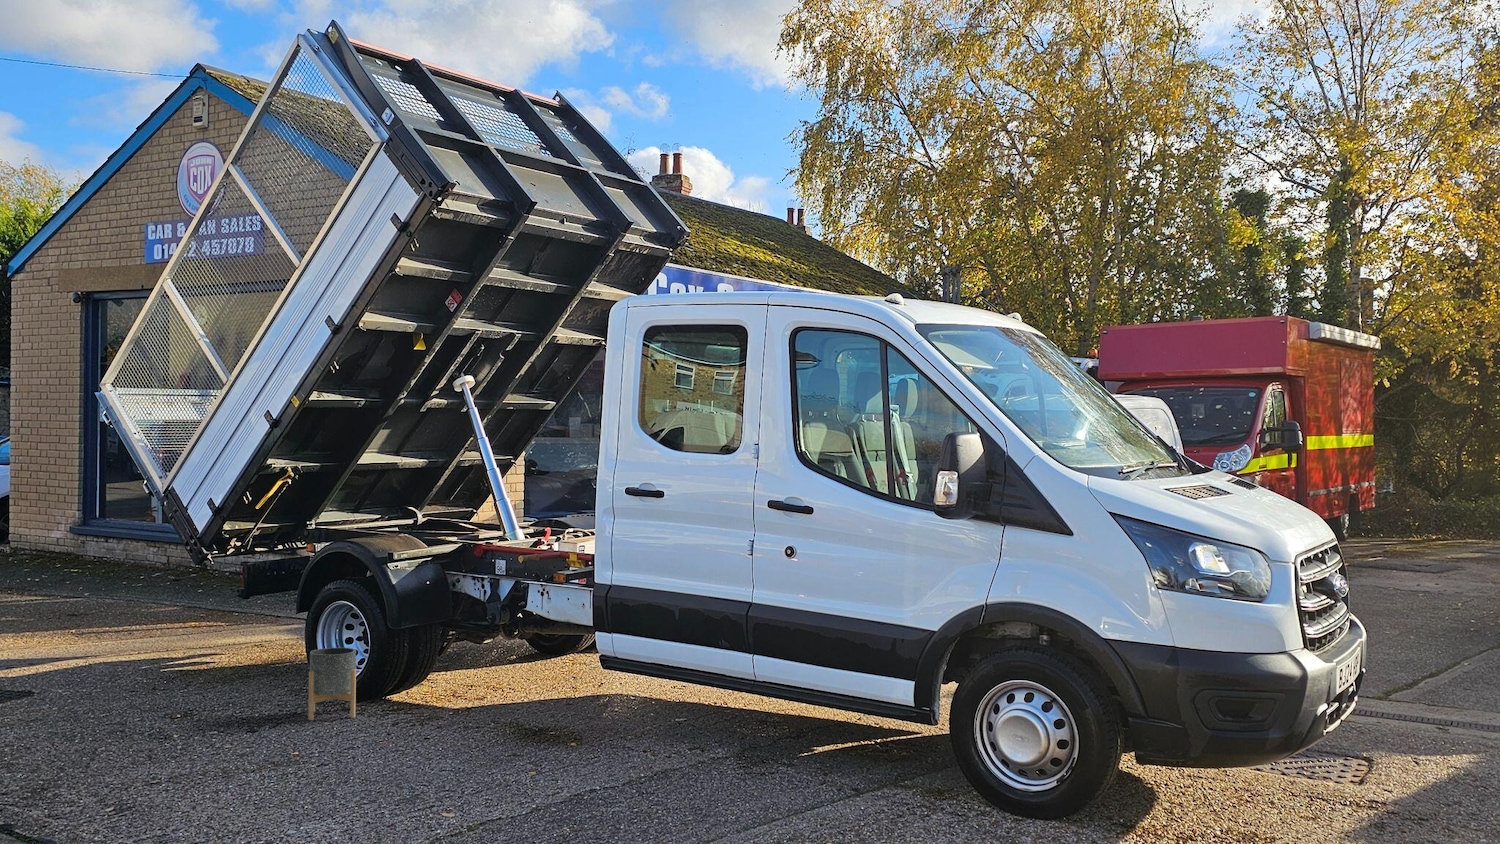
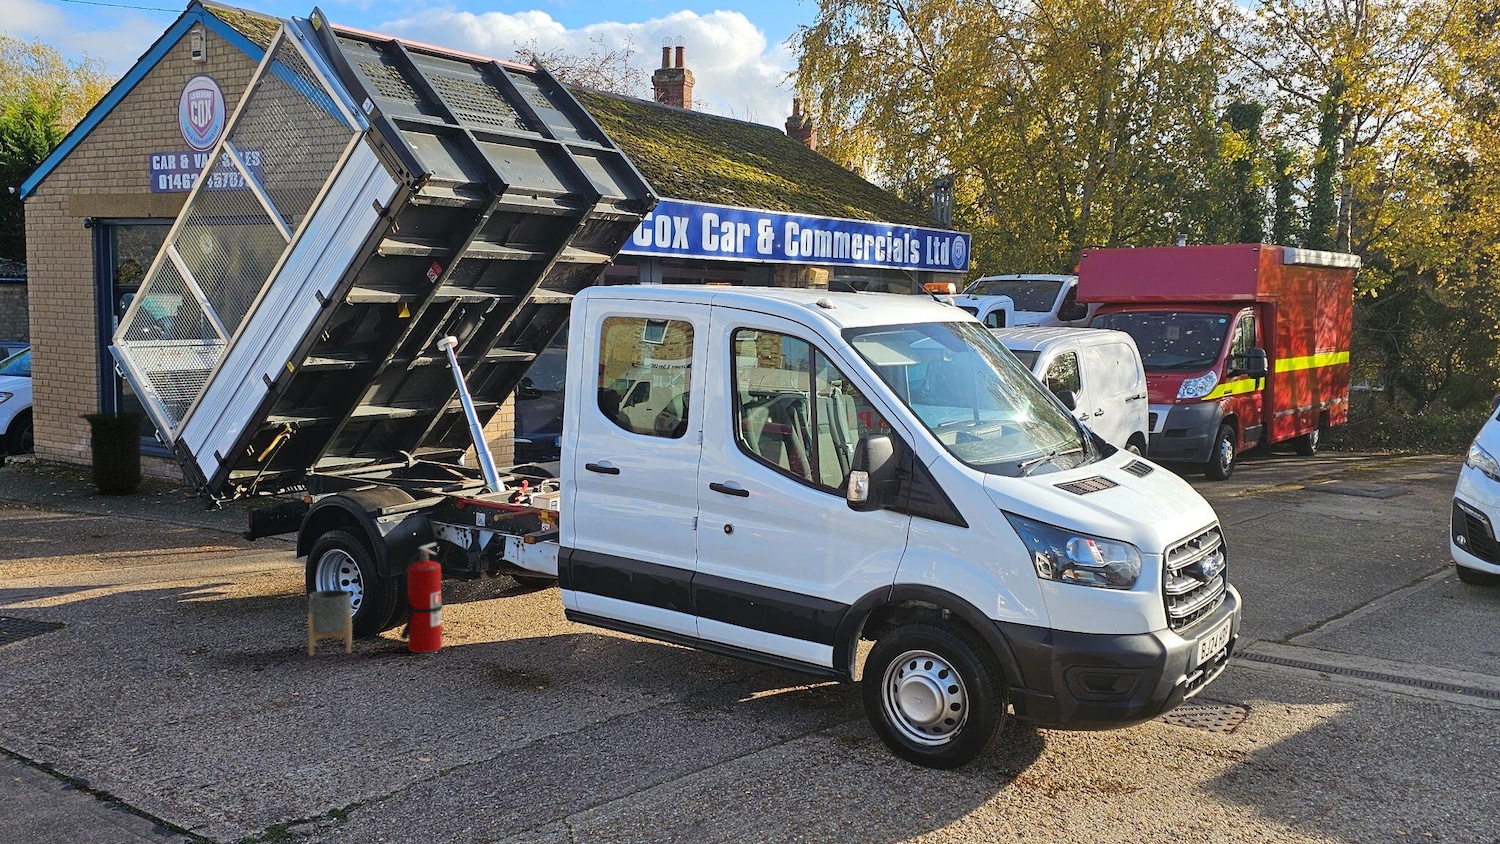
trash can: none [56,495,134,582] -> present [79,412,145,495]
fire extinguisher: none [410,594,457,716] -> present [400,543,442,653]

